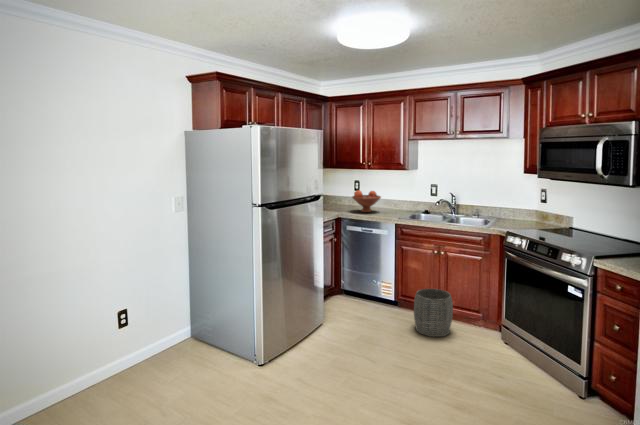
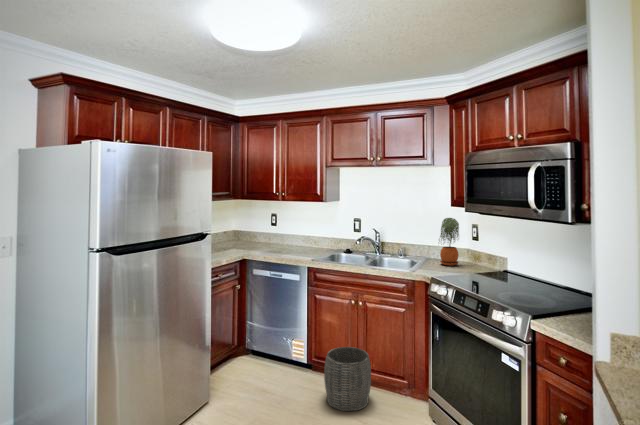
potted plant: none [511,182,530,223] -> present [440,218,459,266]
fruit bowl: present [352,190,381,212] -> none [263,226,297,252]

